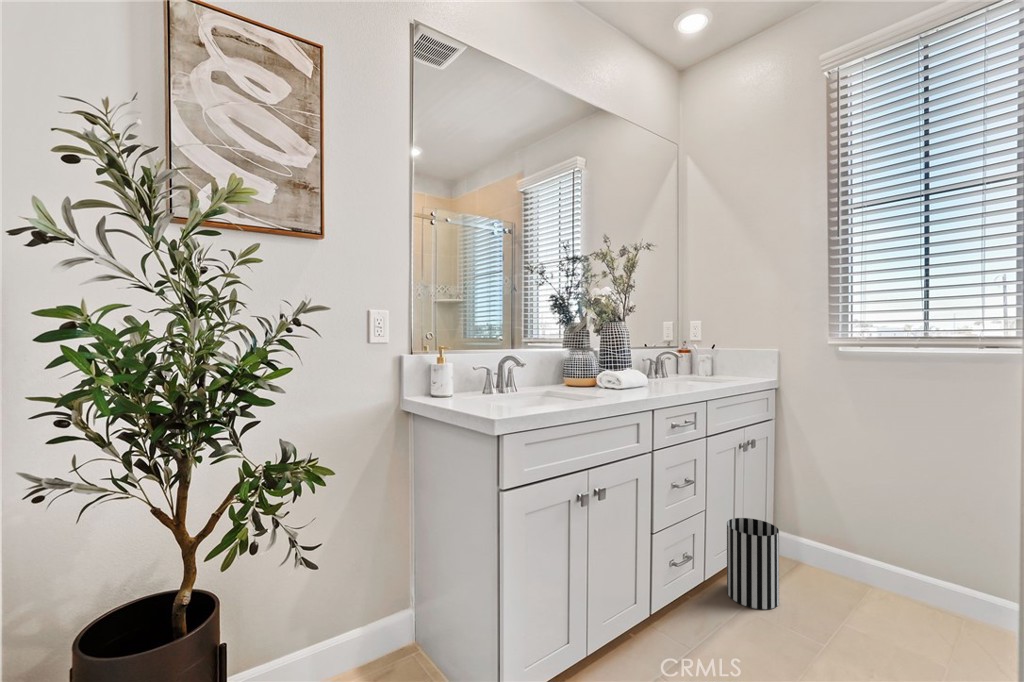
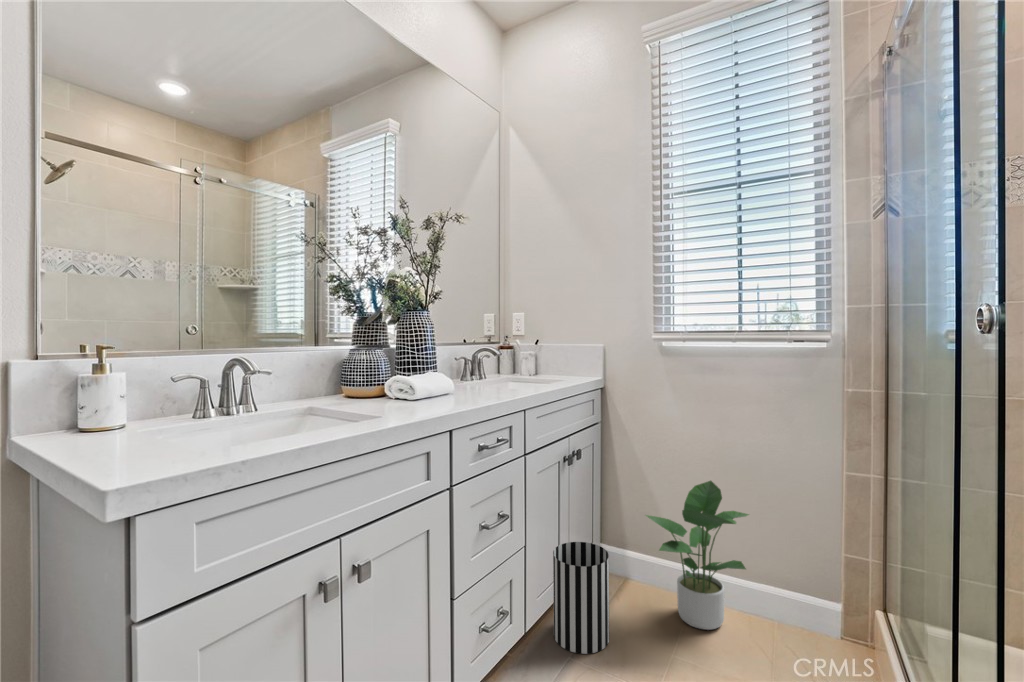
potted plant: none [818,479,934,614] -> present [646,481,749,630]

